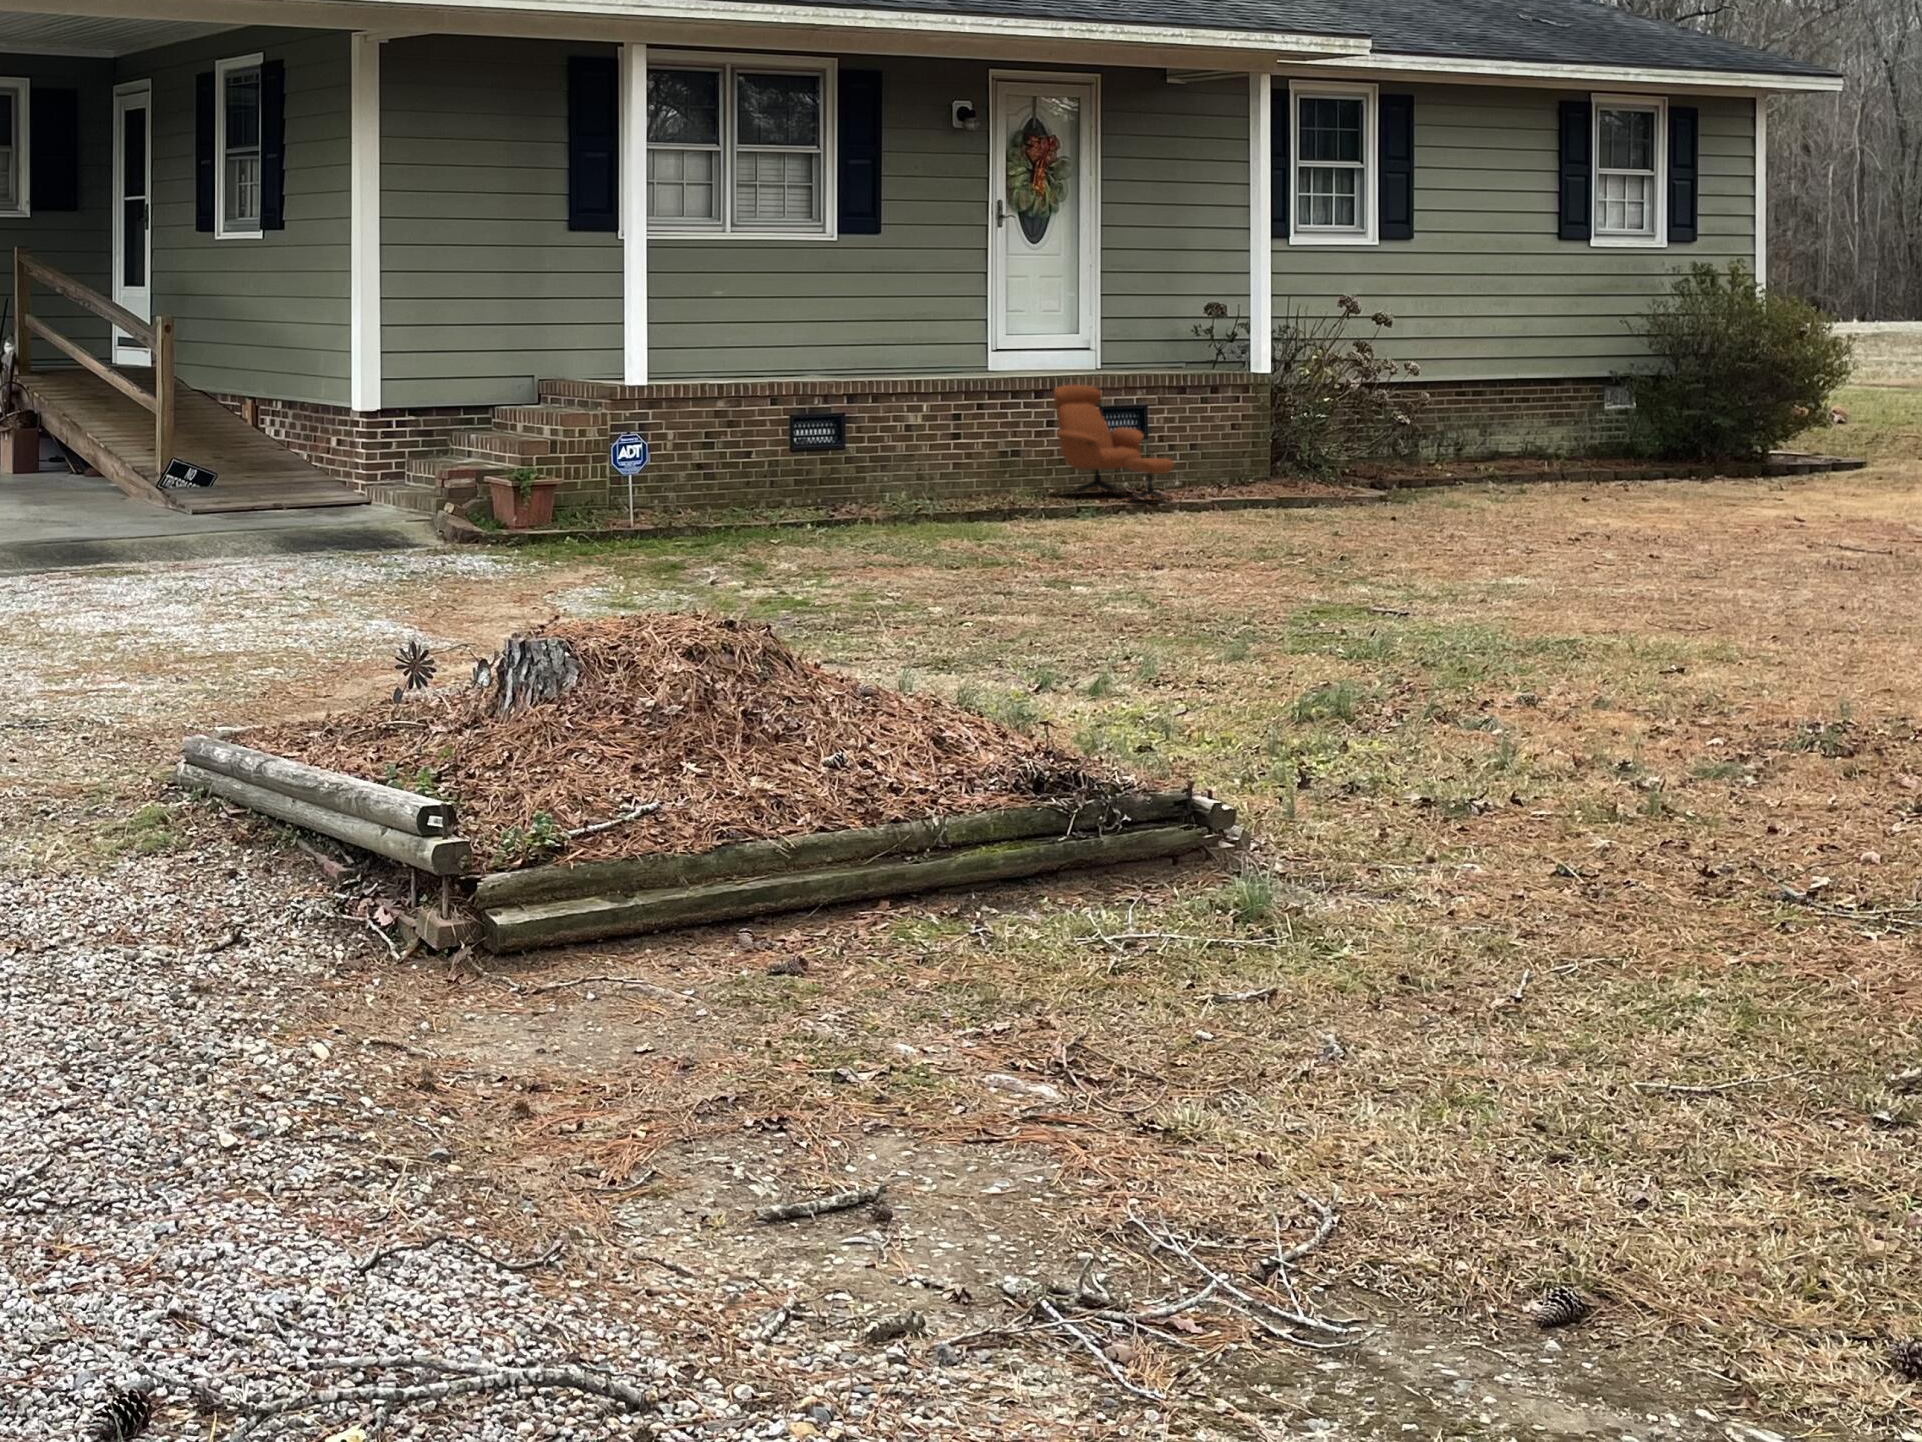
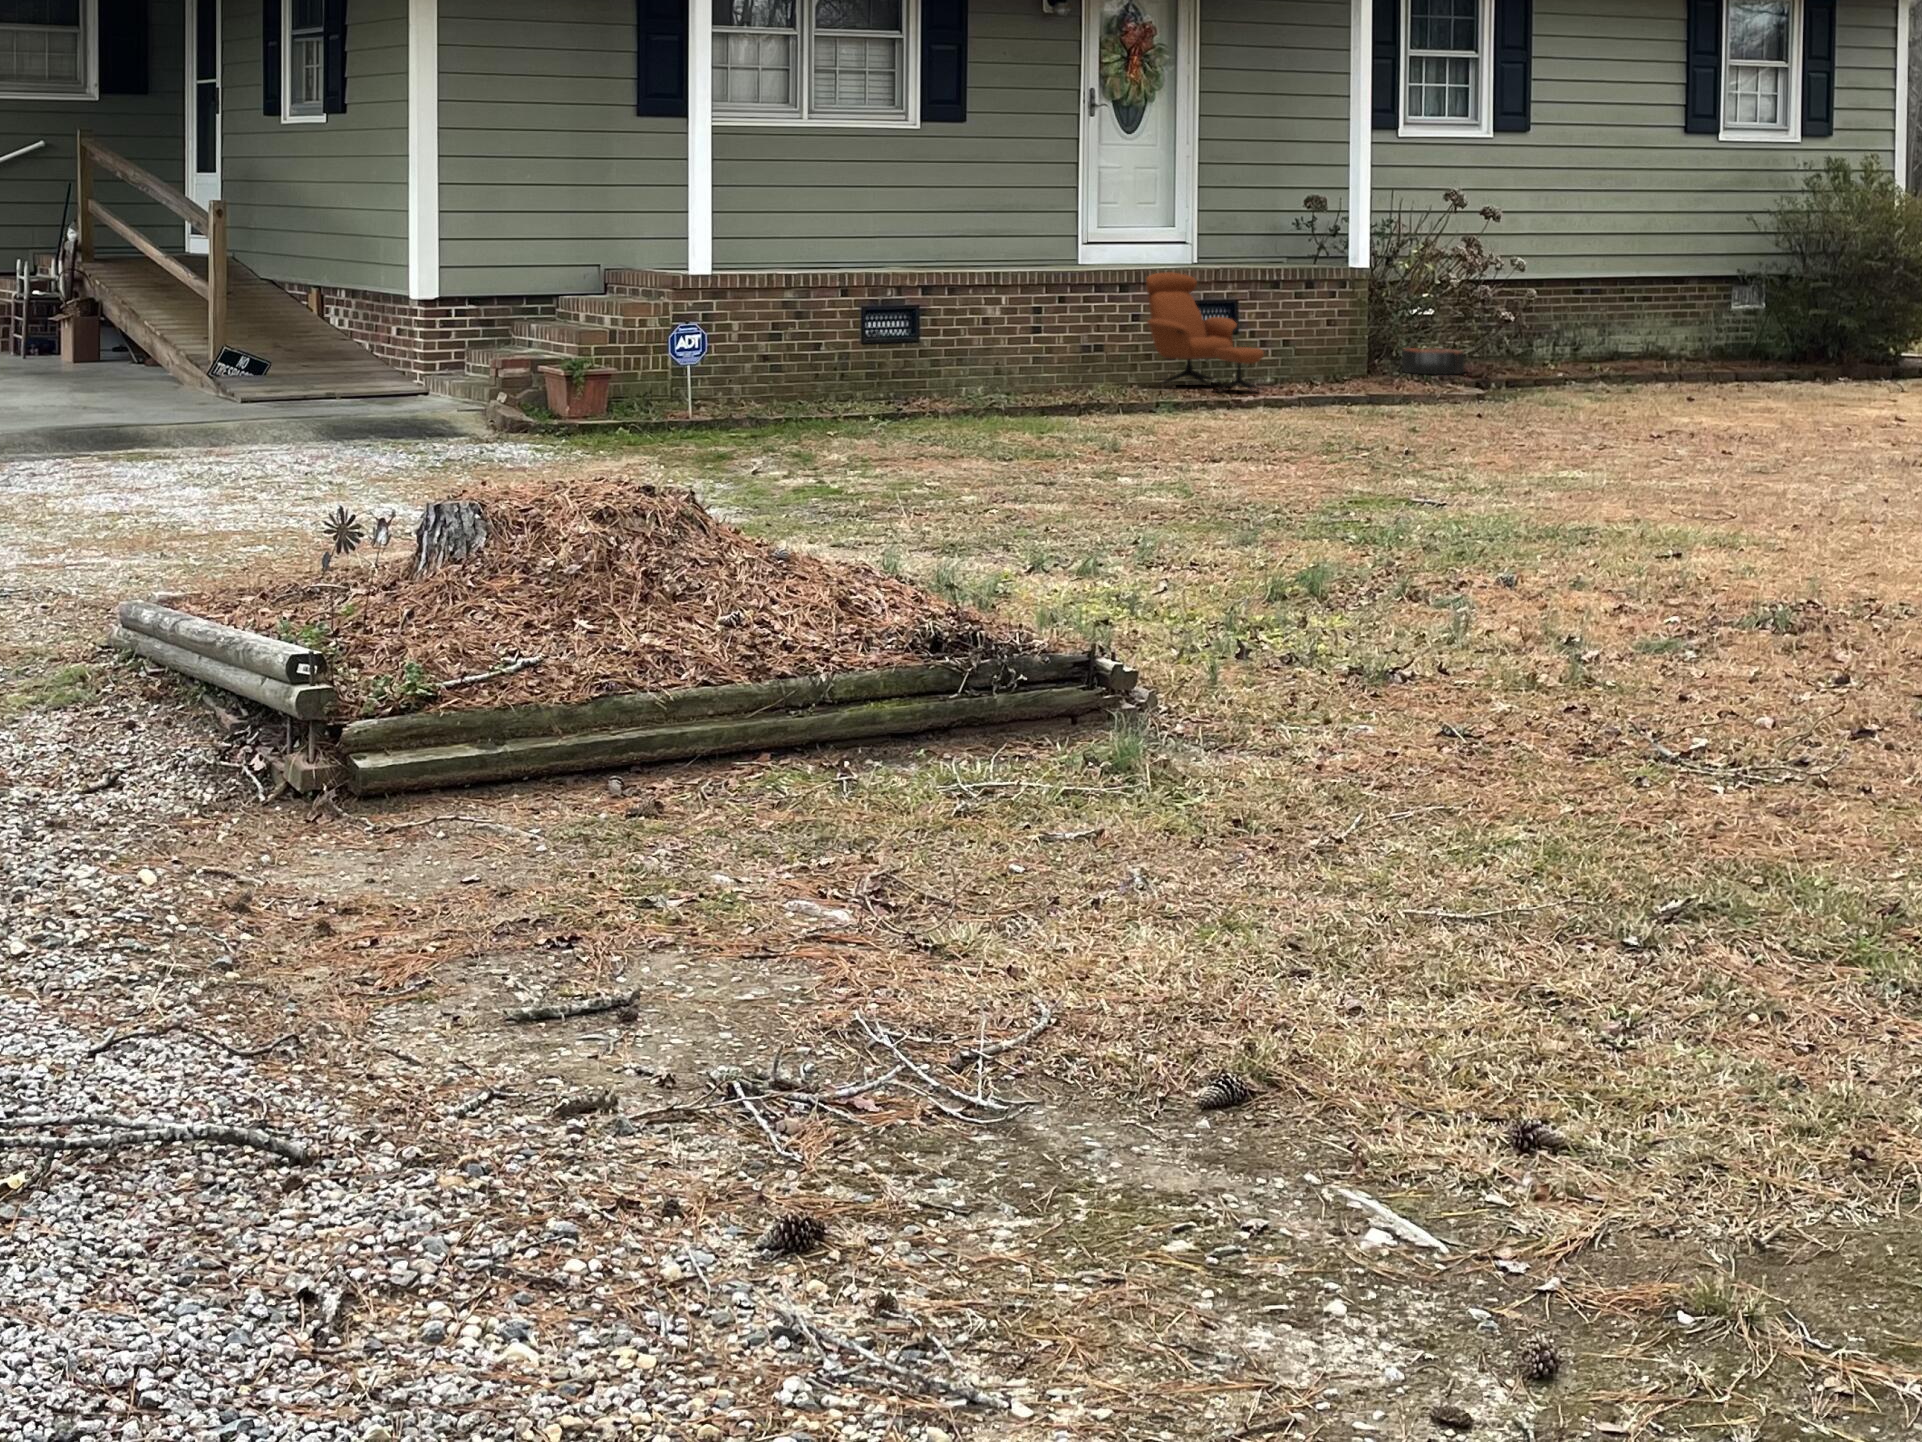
basket: none [1296,456,1358,481] -> present [1402,348,1464,374]

